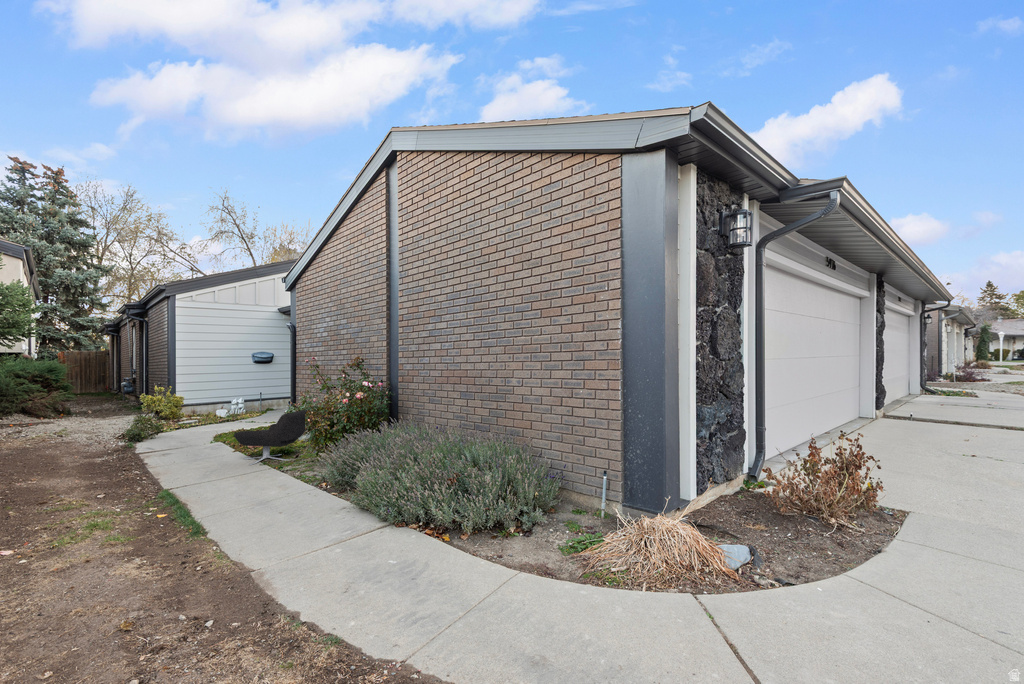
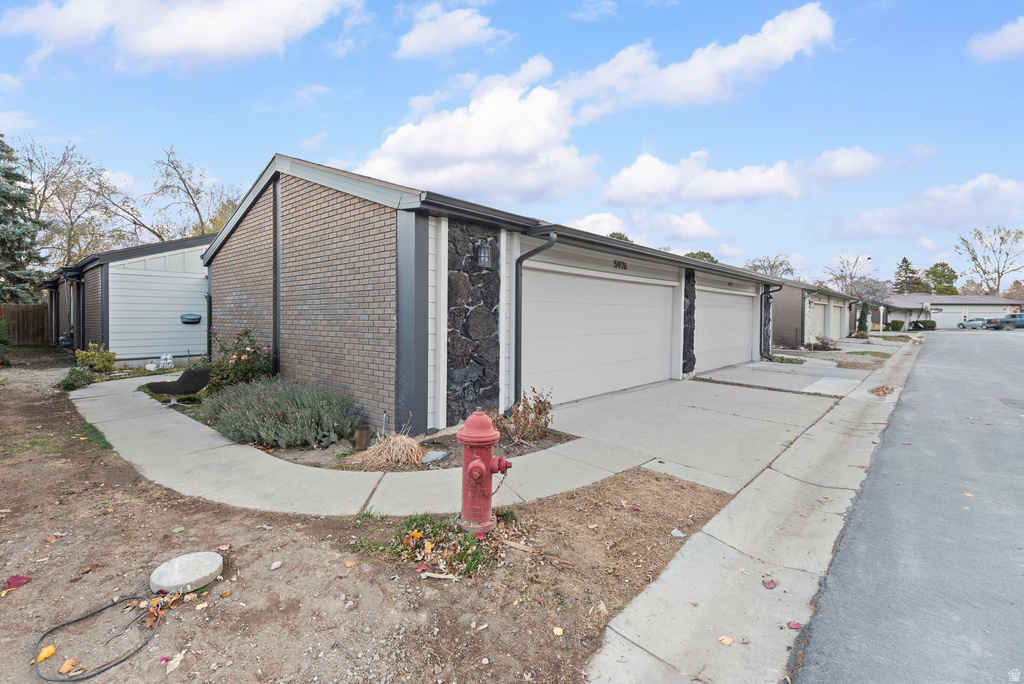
watering can: none [551,489,598,531] -> present [336,425,377,450]

